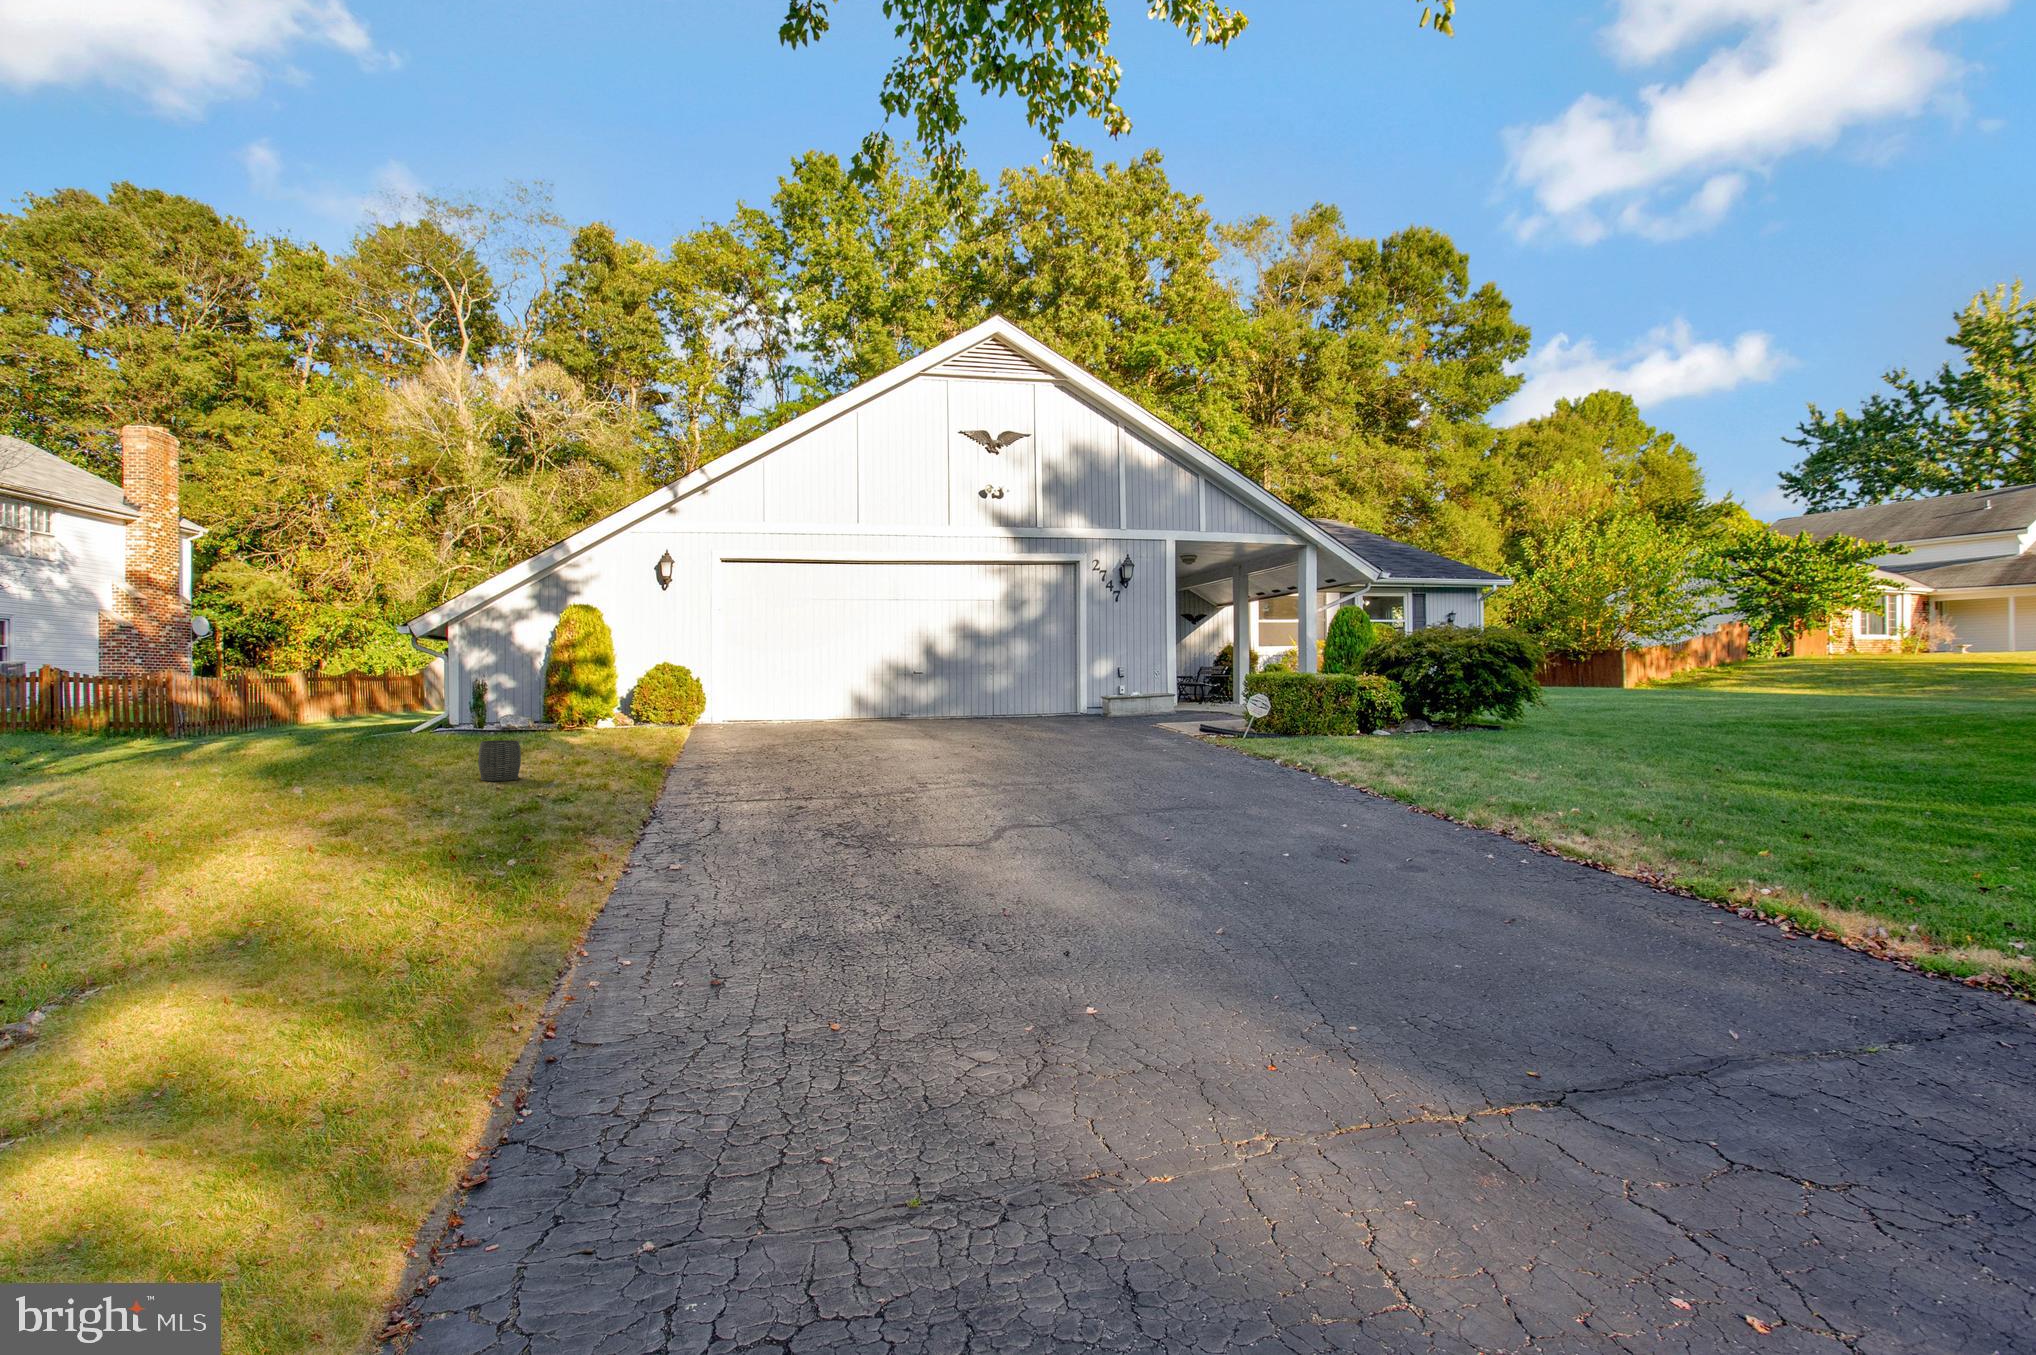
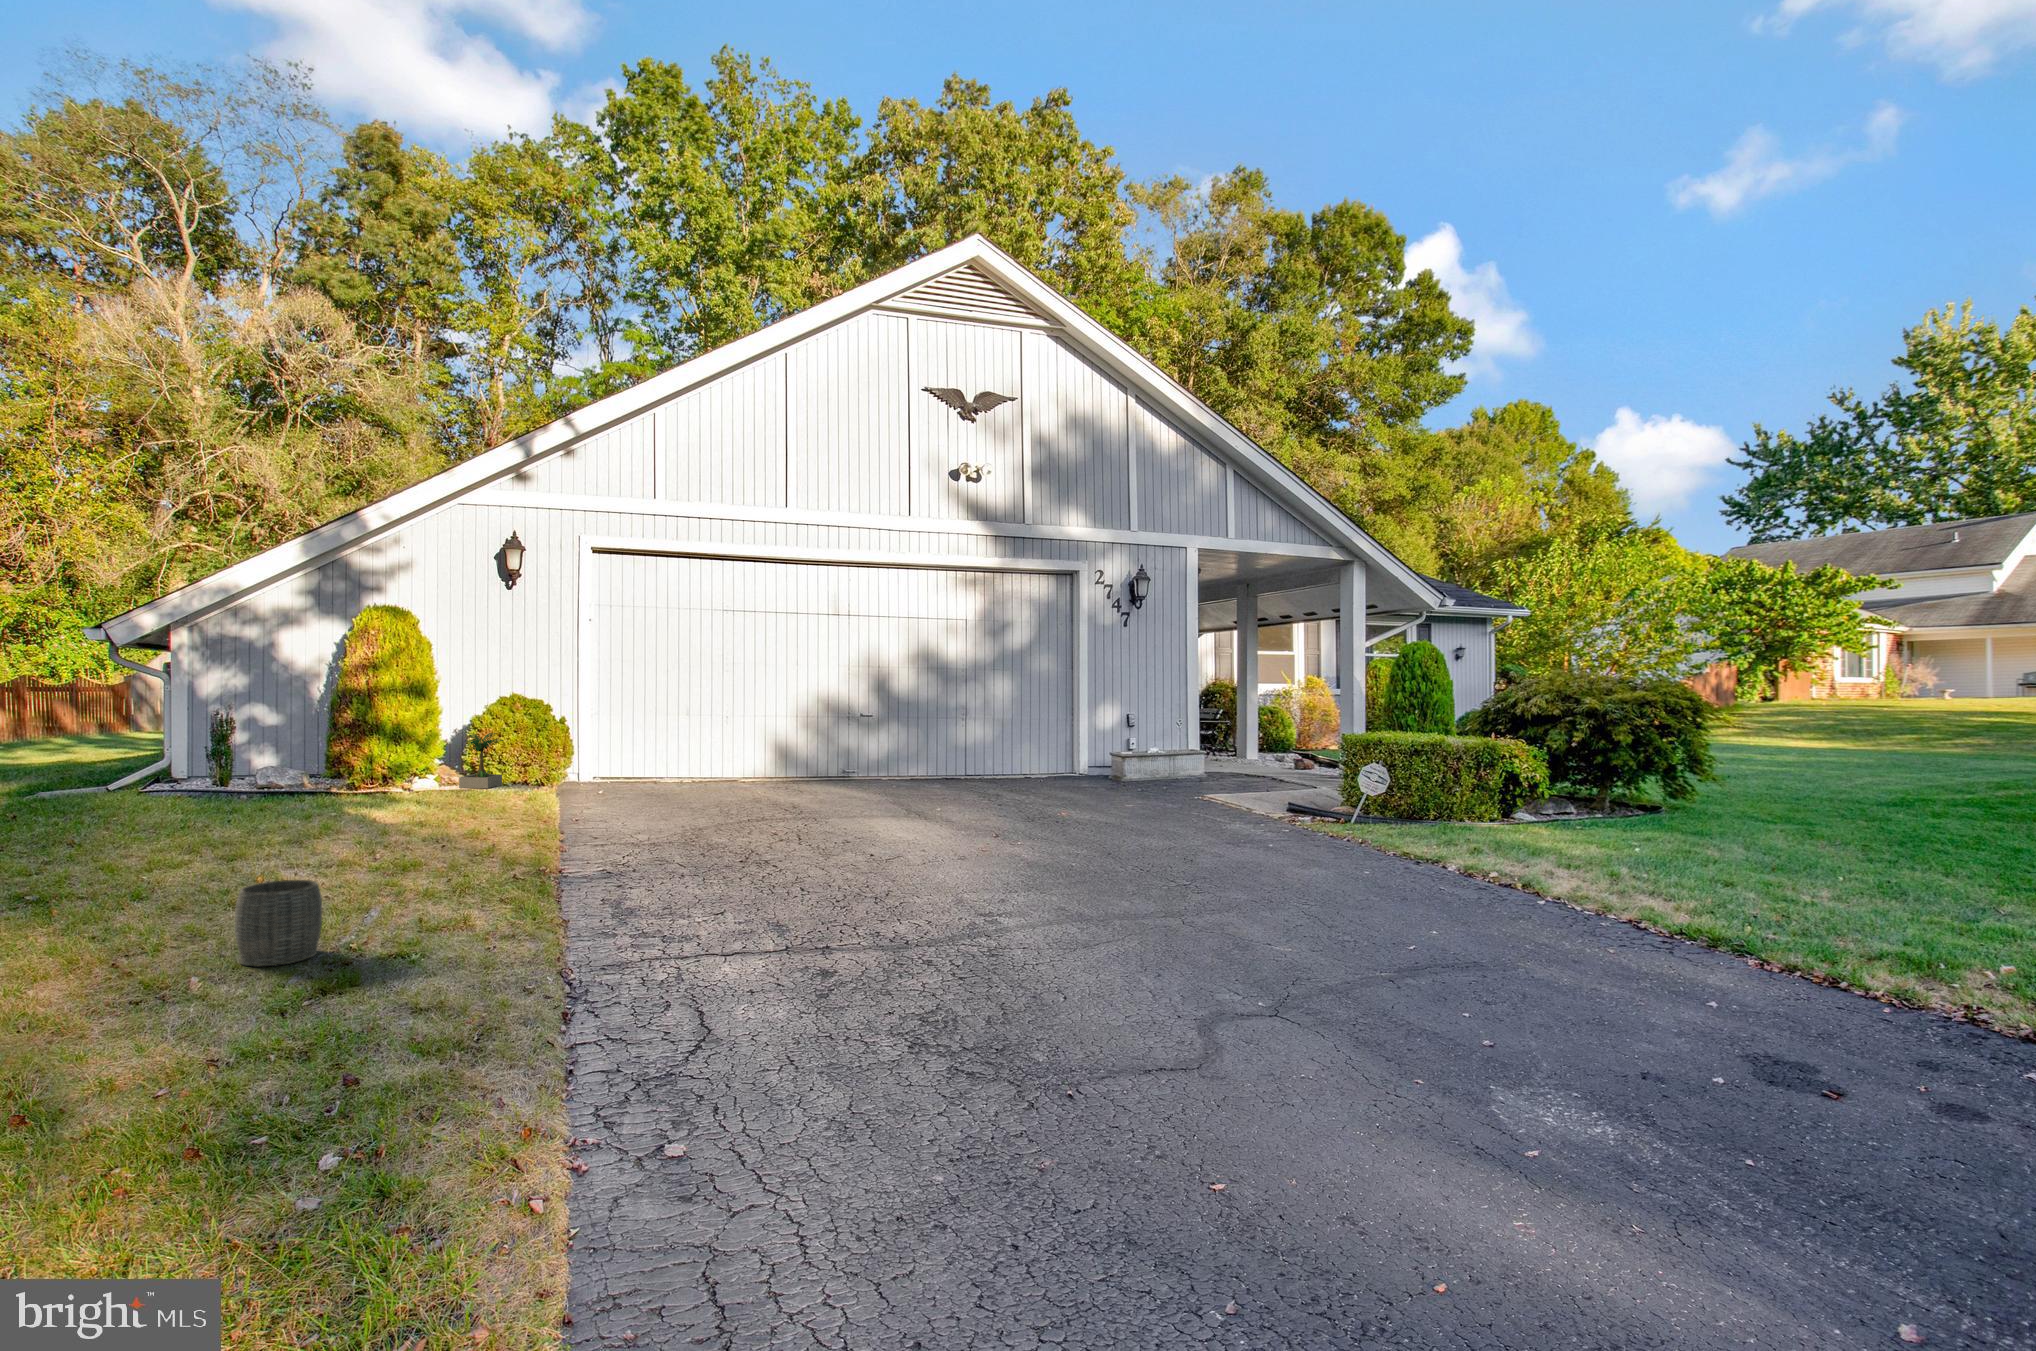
potted plant: none [625,689,656,727] -> present [459,733,504,788]

